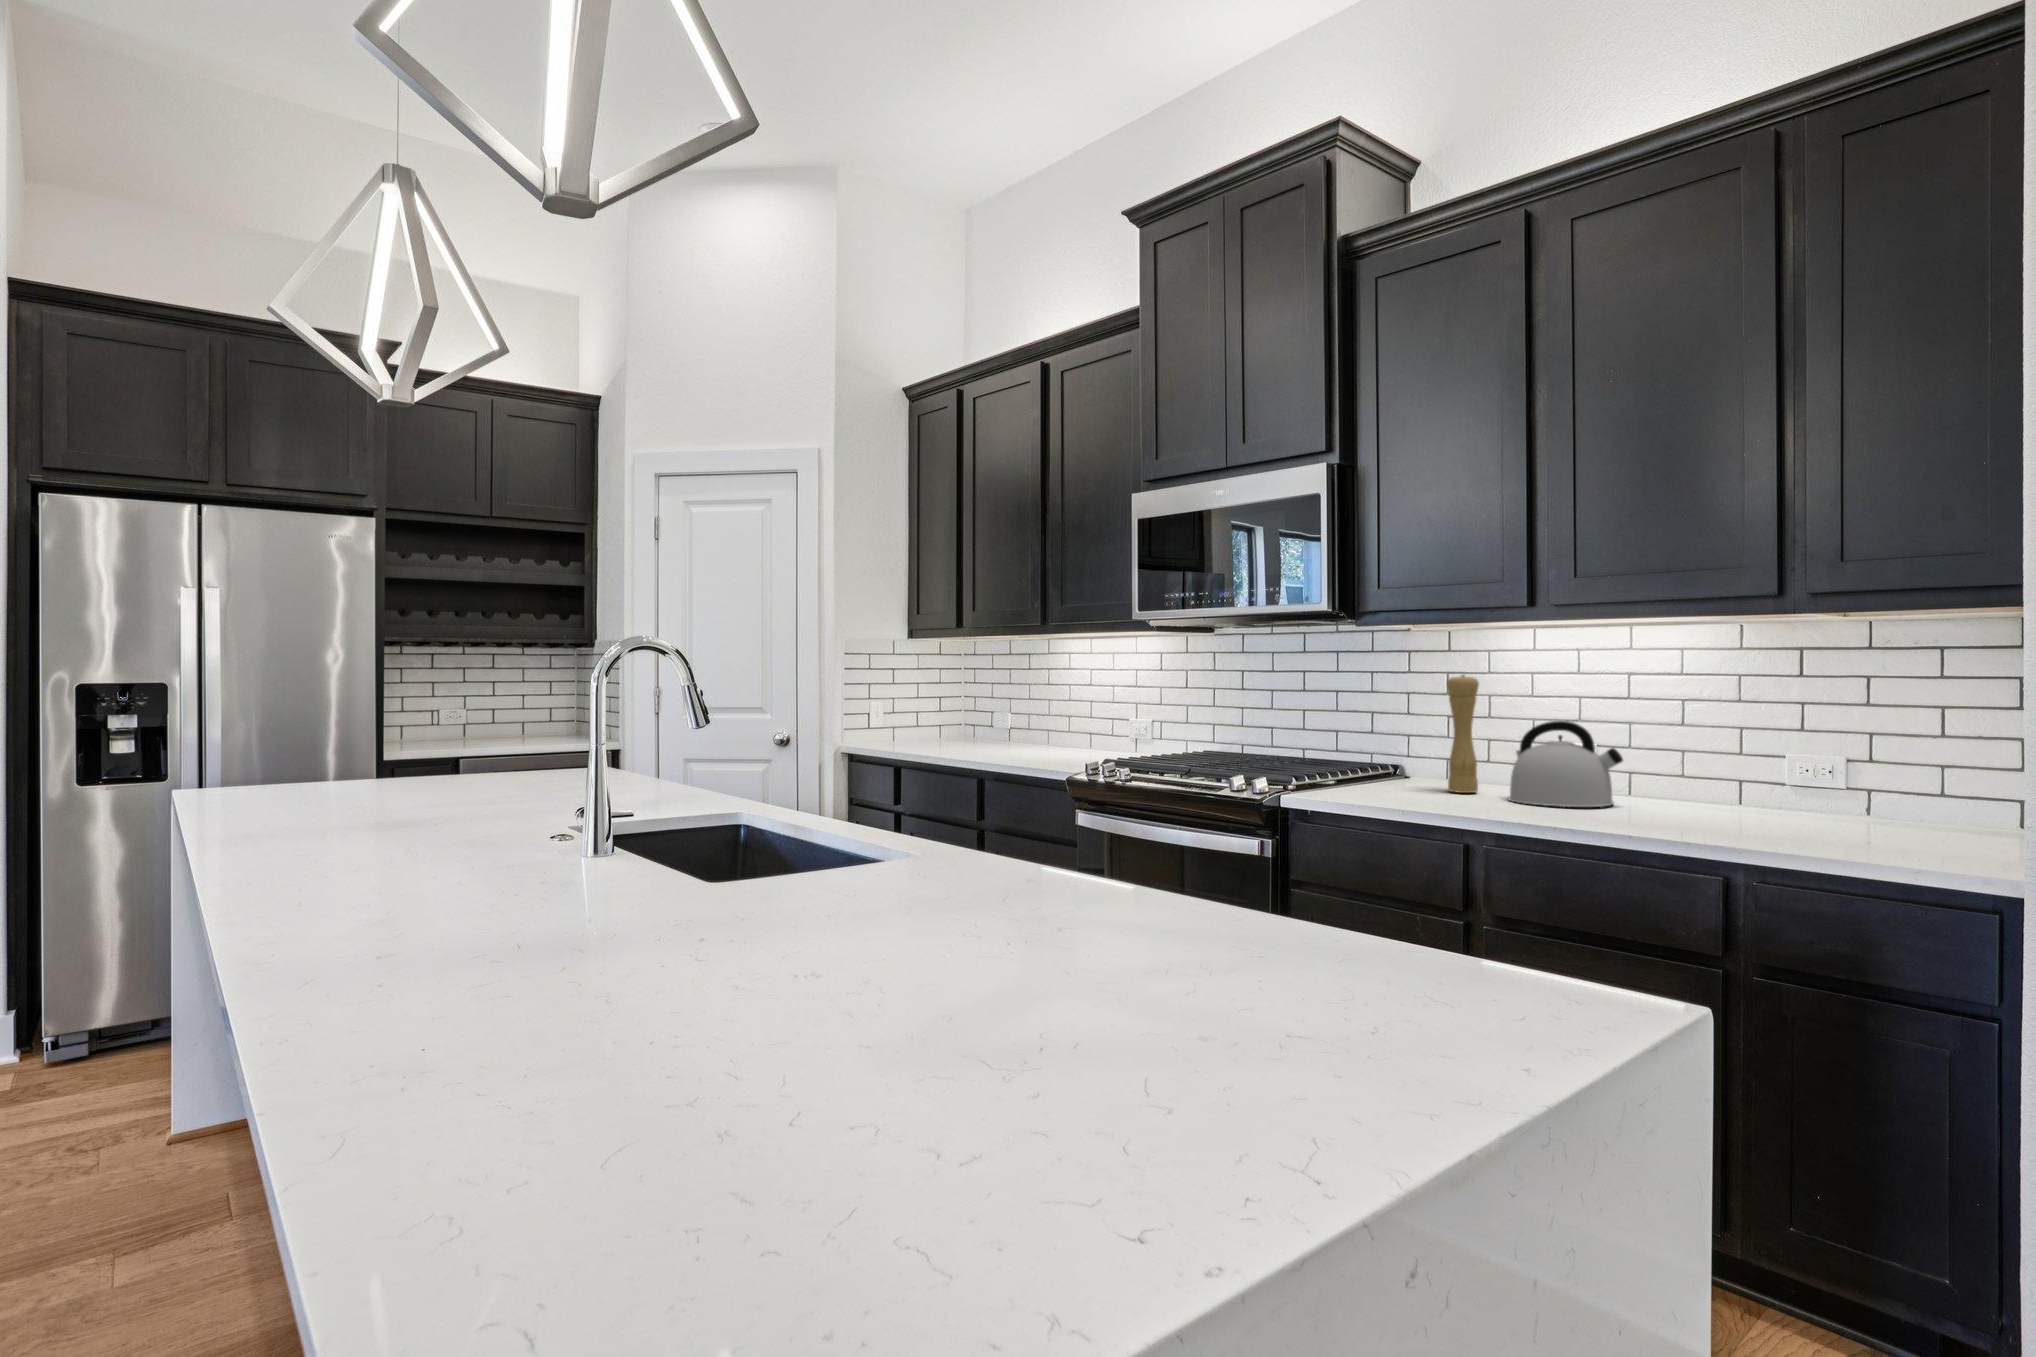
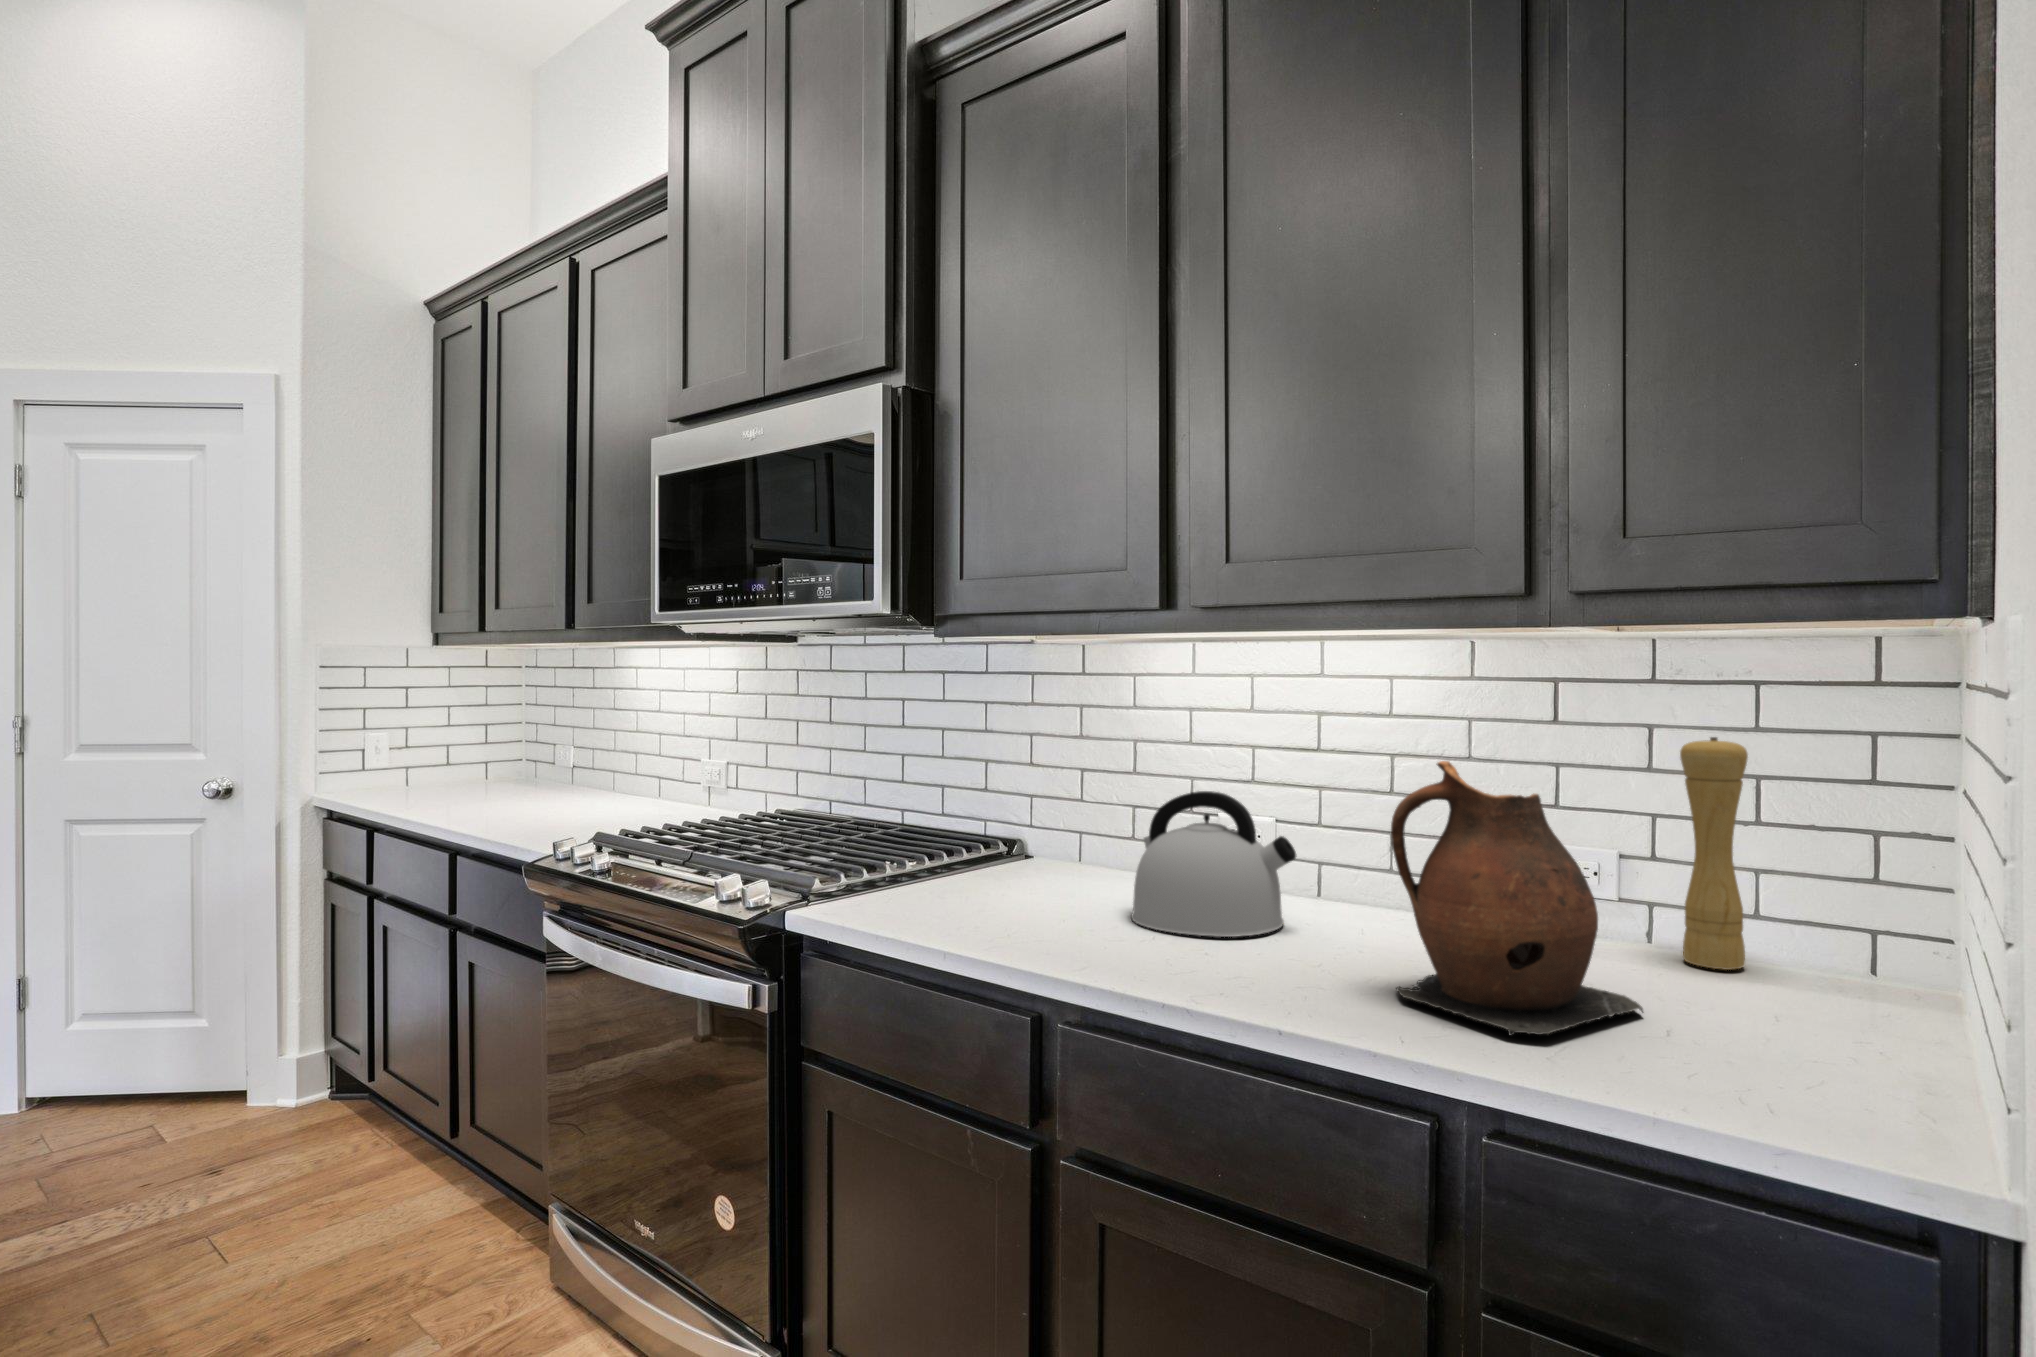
pepper mill: present [1447,675,1479,793] -> present [1680,737,1748,970]
ceramic pitcher: none [1691,693,1852,840] -> present [1391,761,1643,1036]

